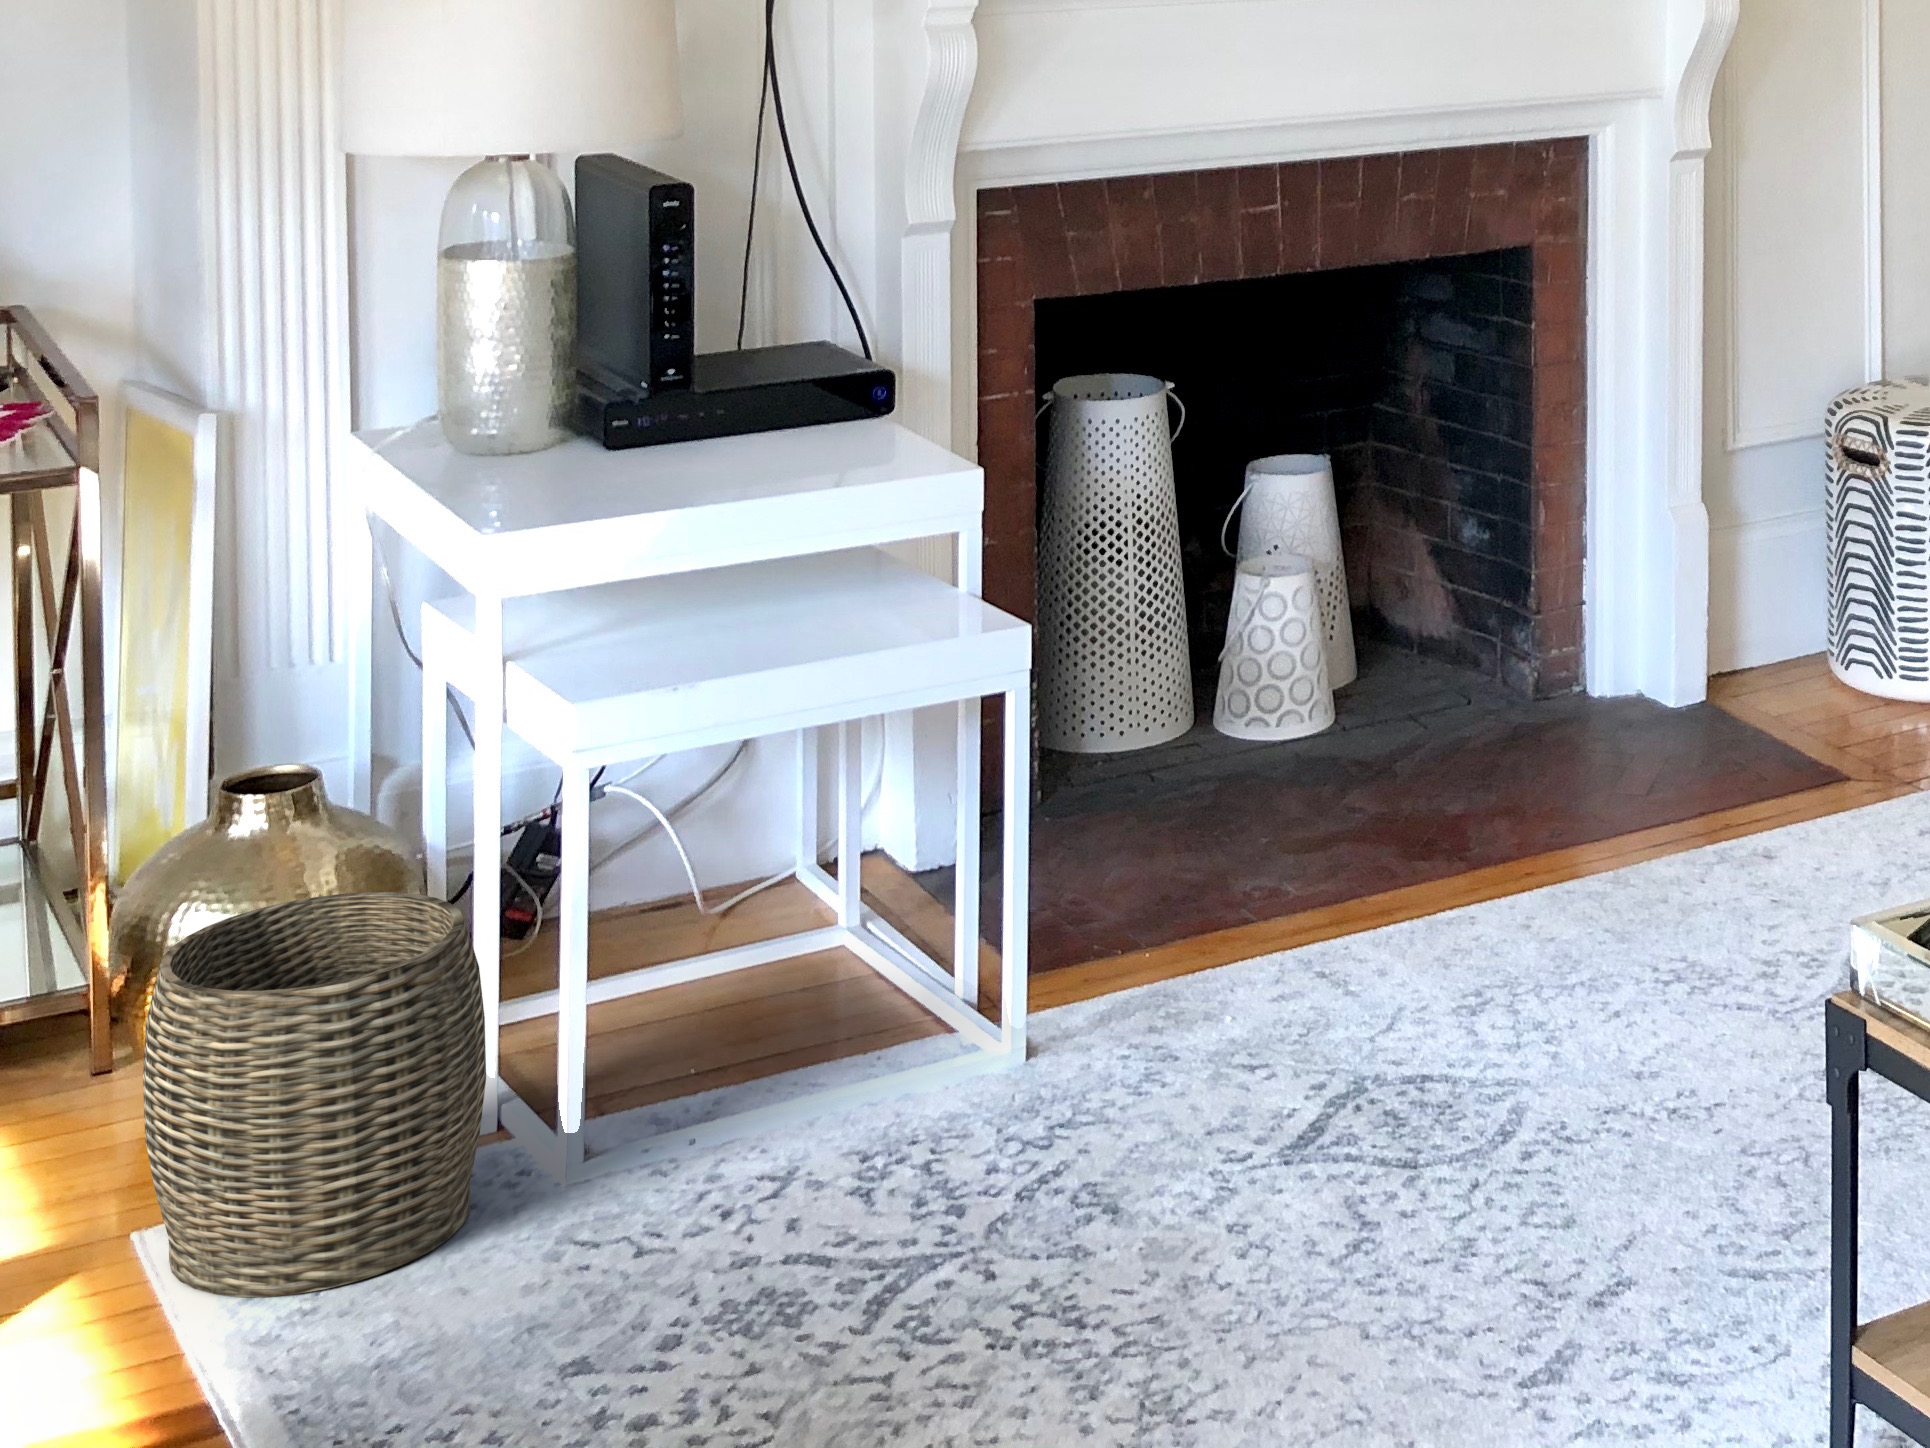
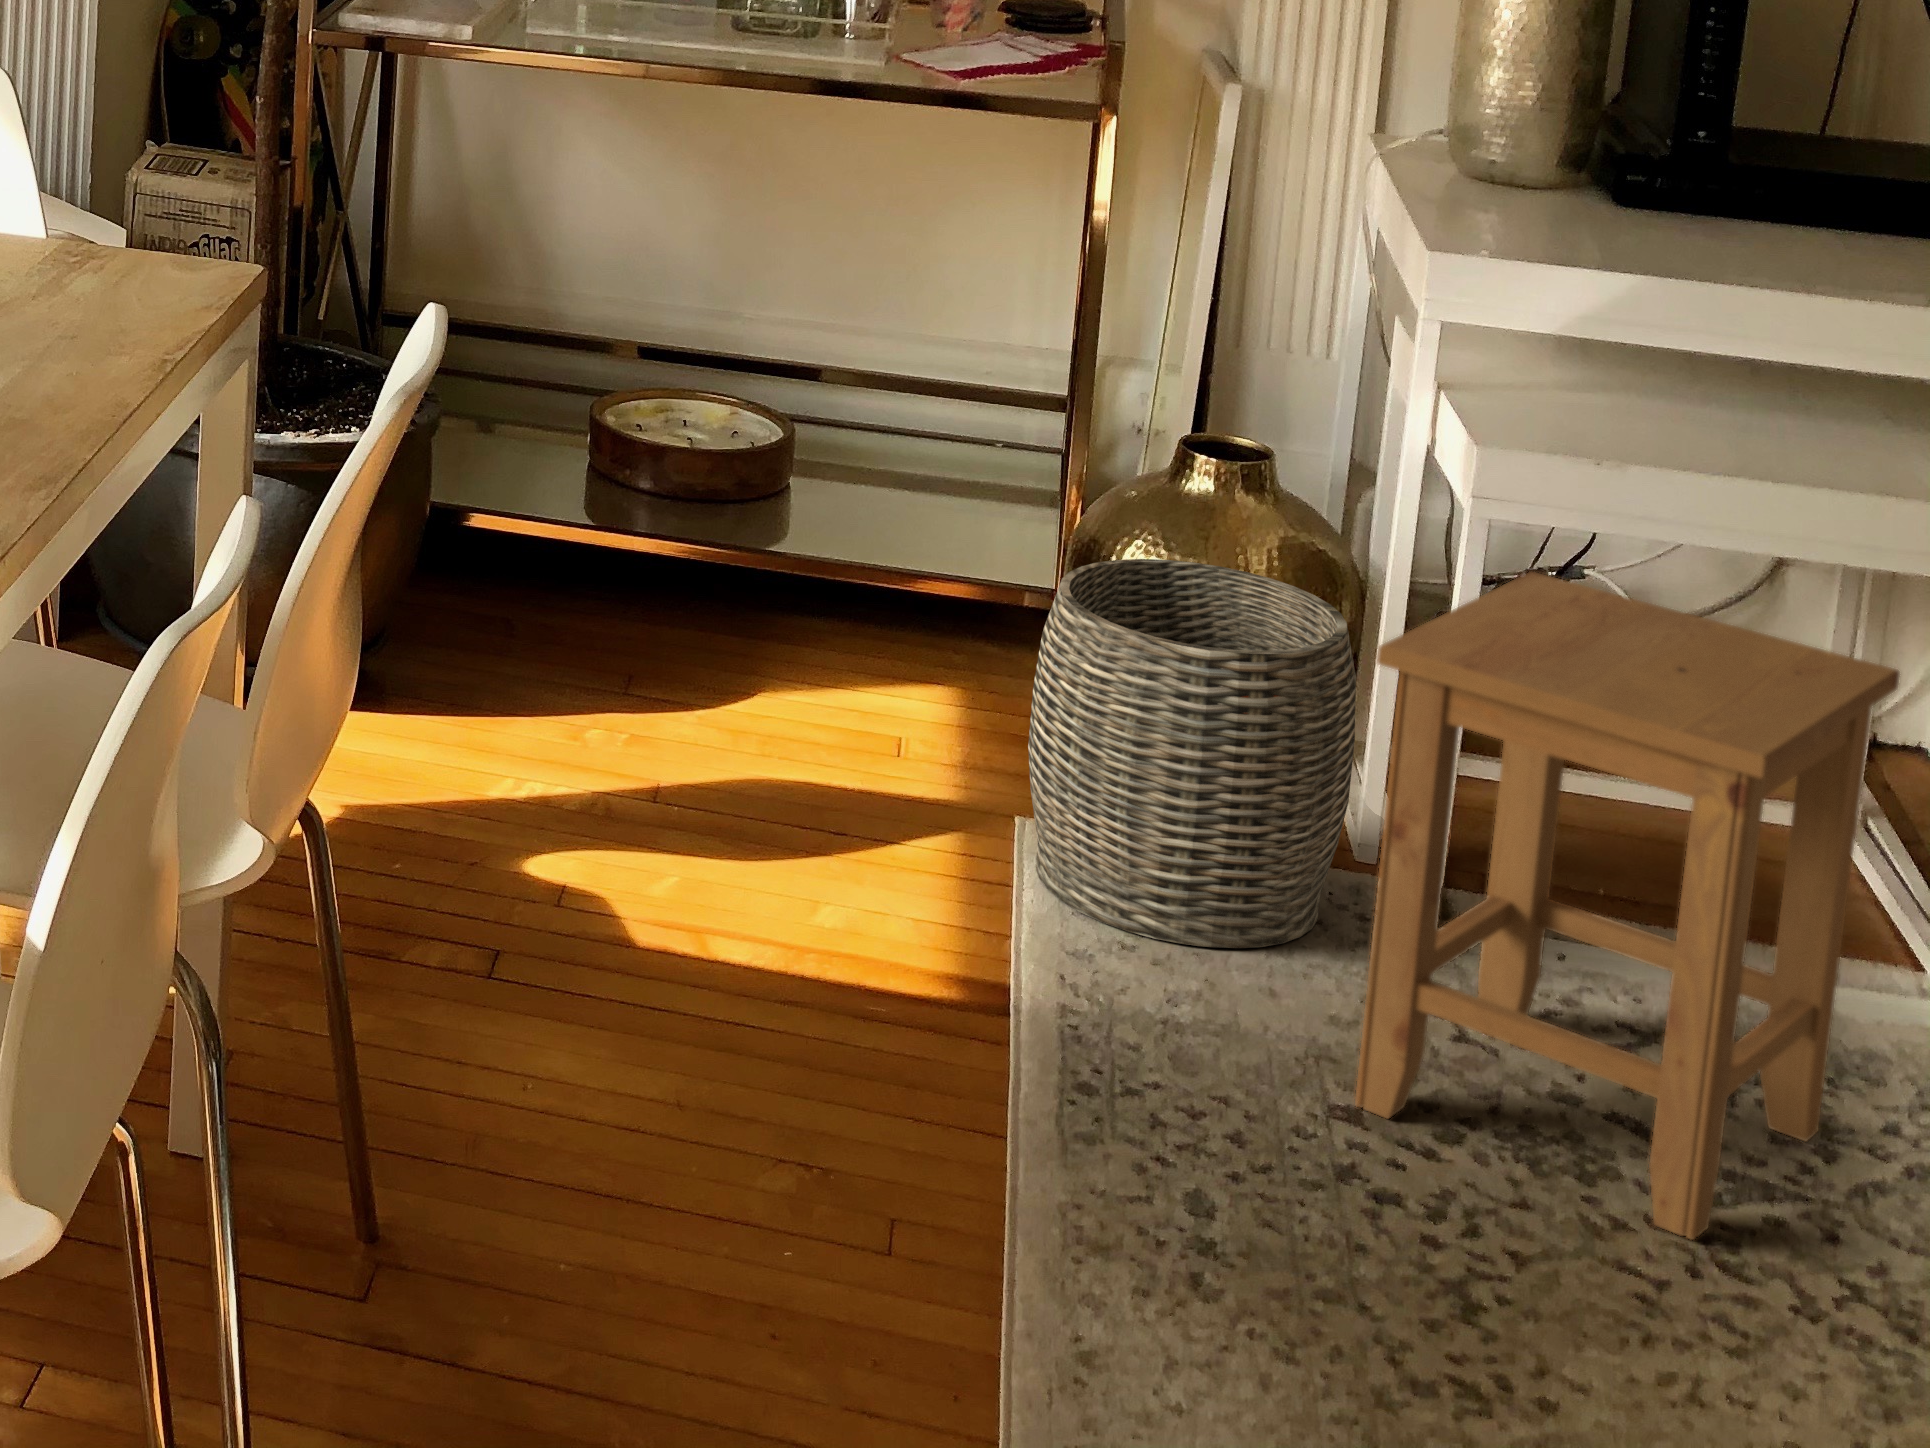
stool: none [550,790,954,1356] -> present [1355,572,1900,1239]

